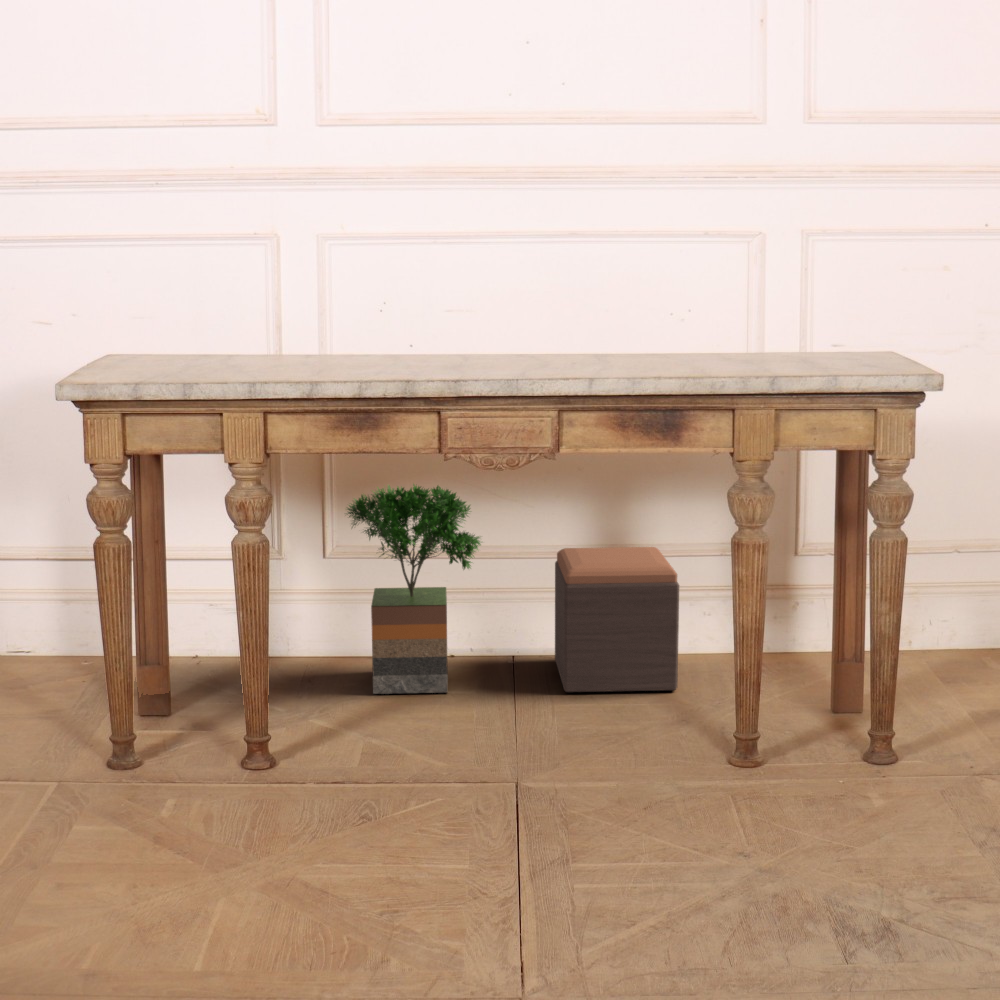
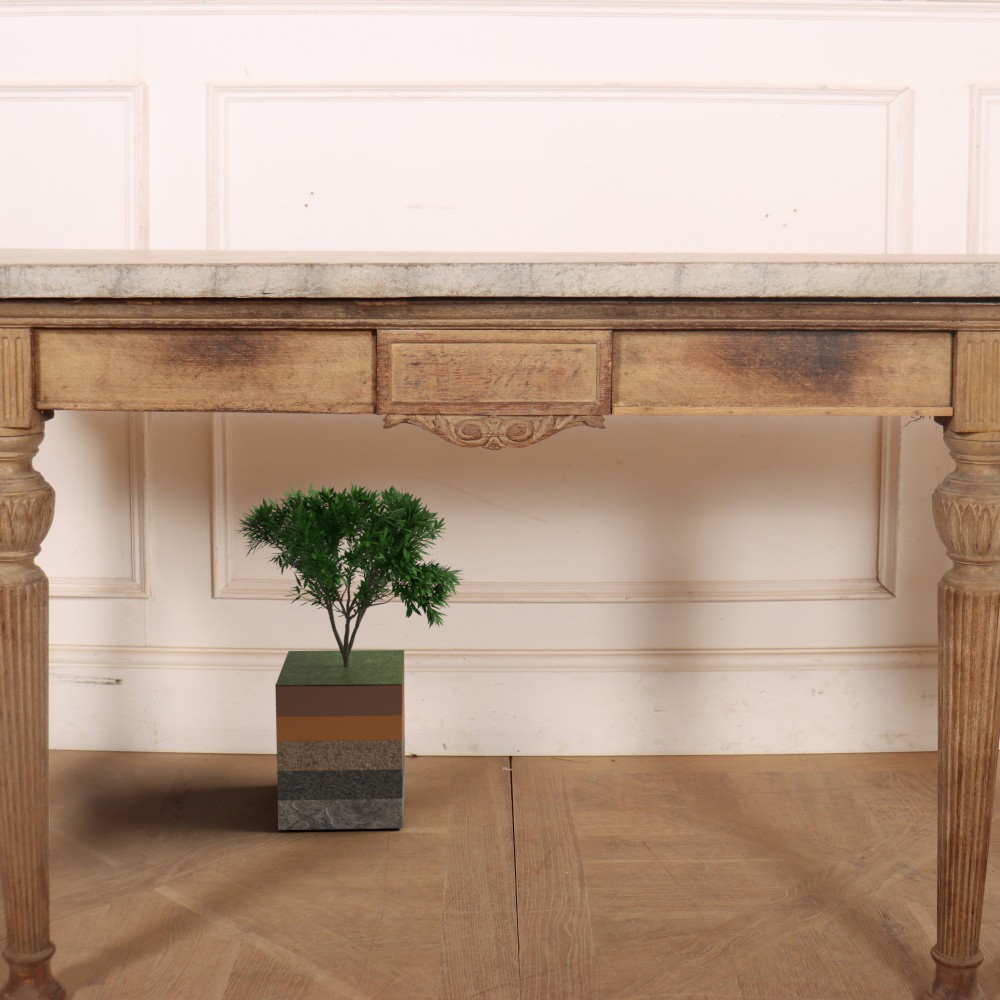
footstool: present [555,547,679,692] -> none [576,588,789,830]

